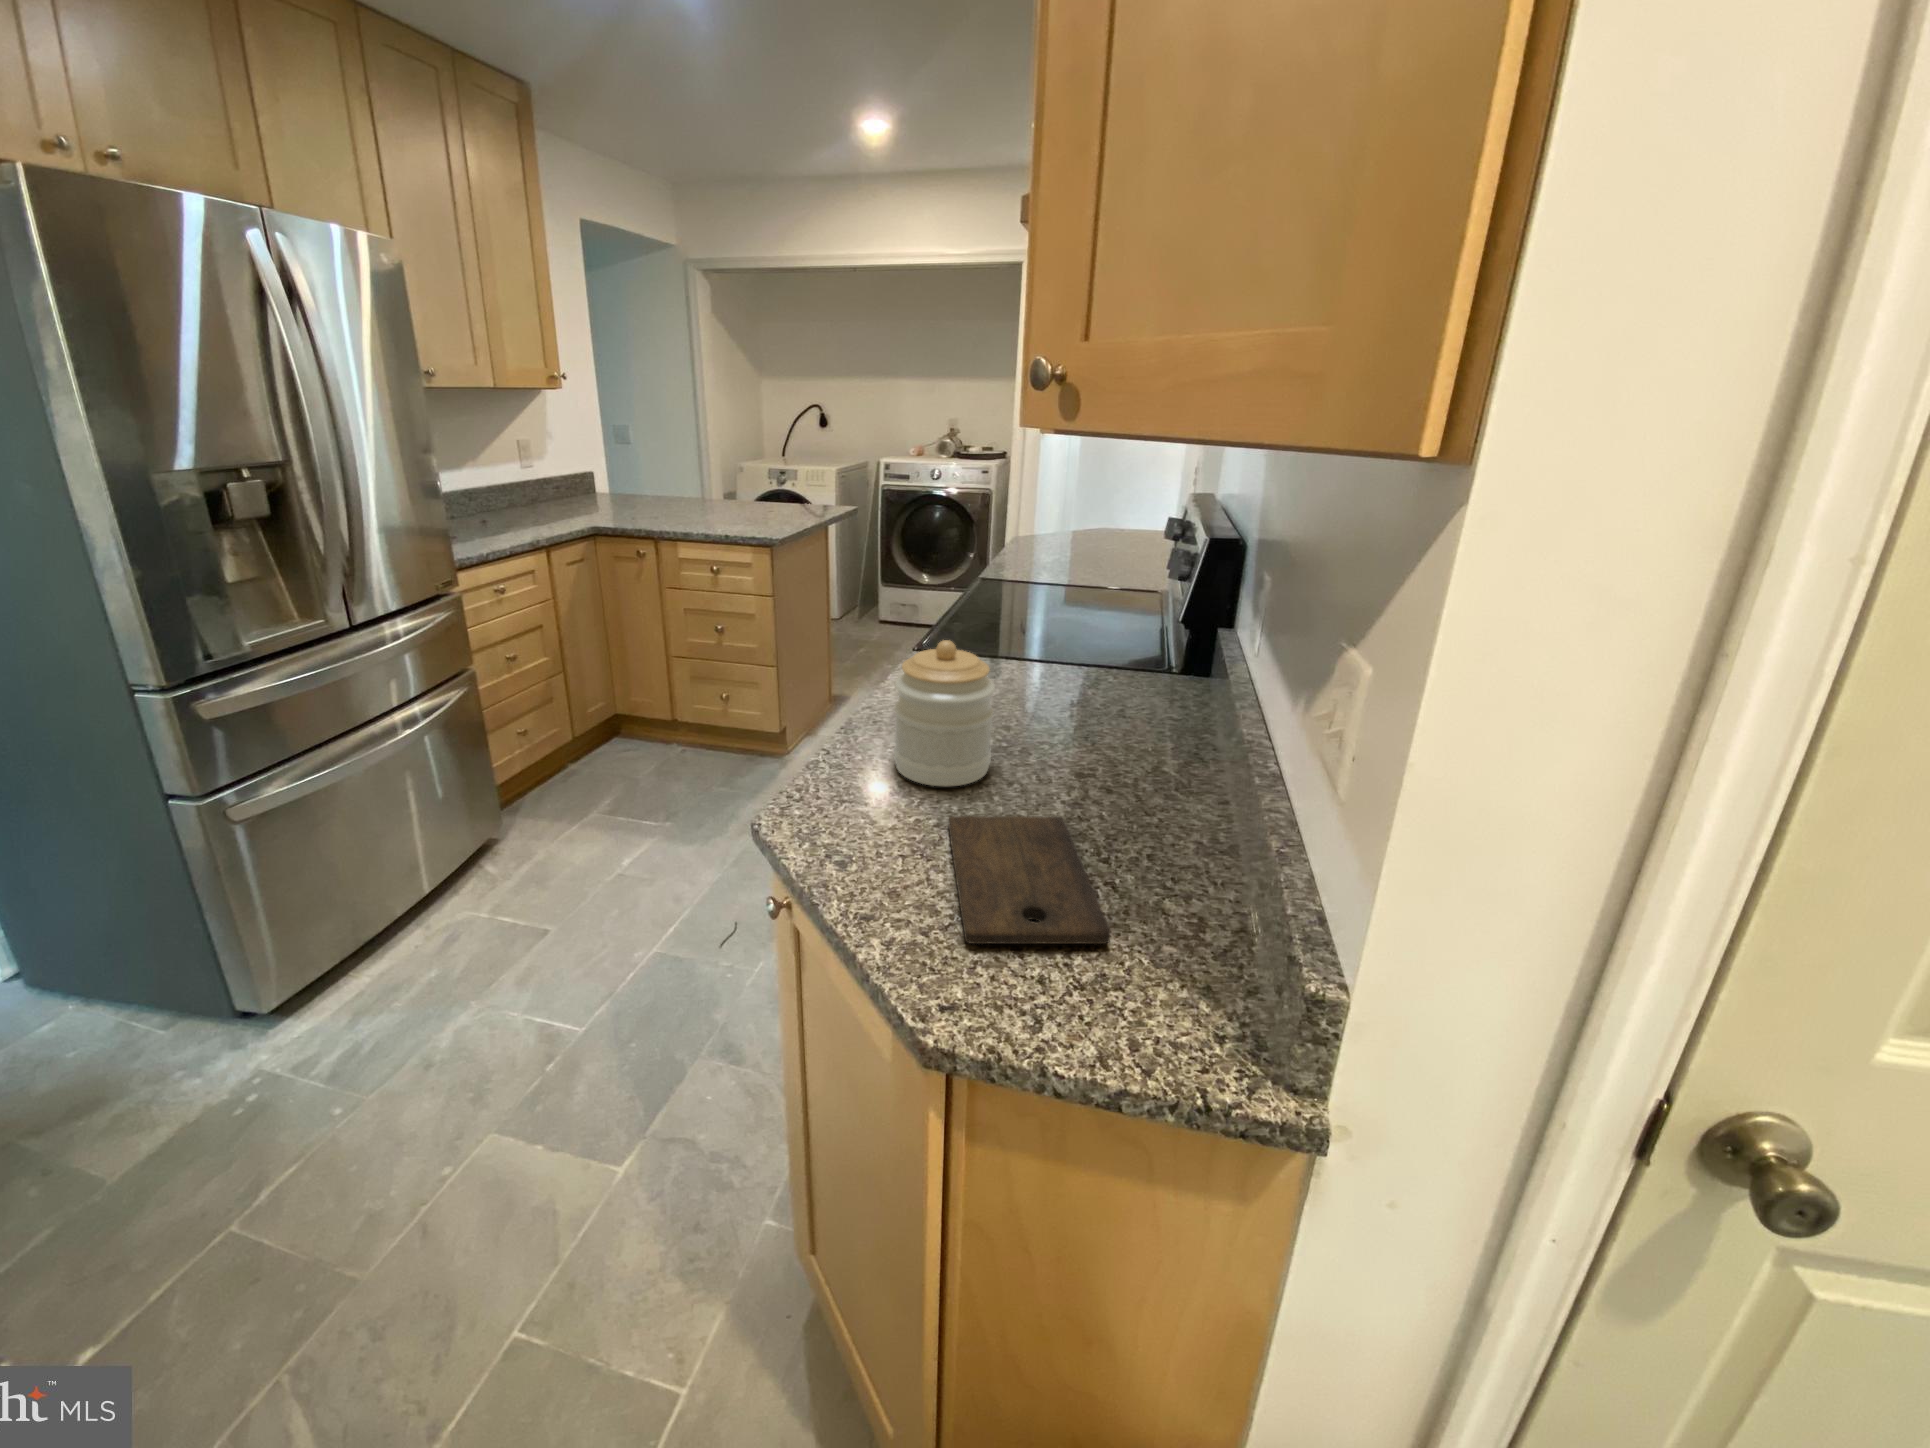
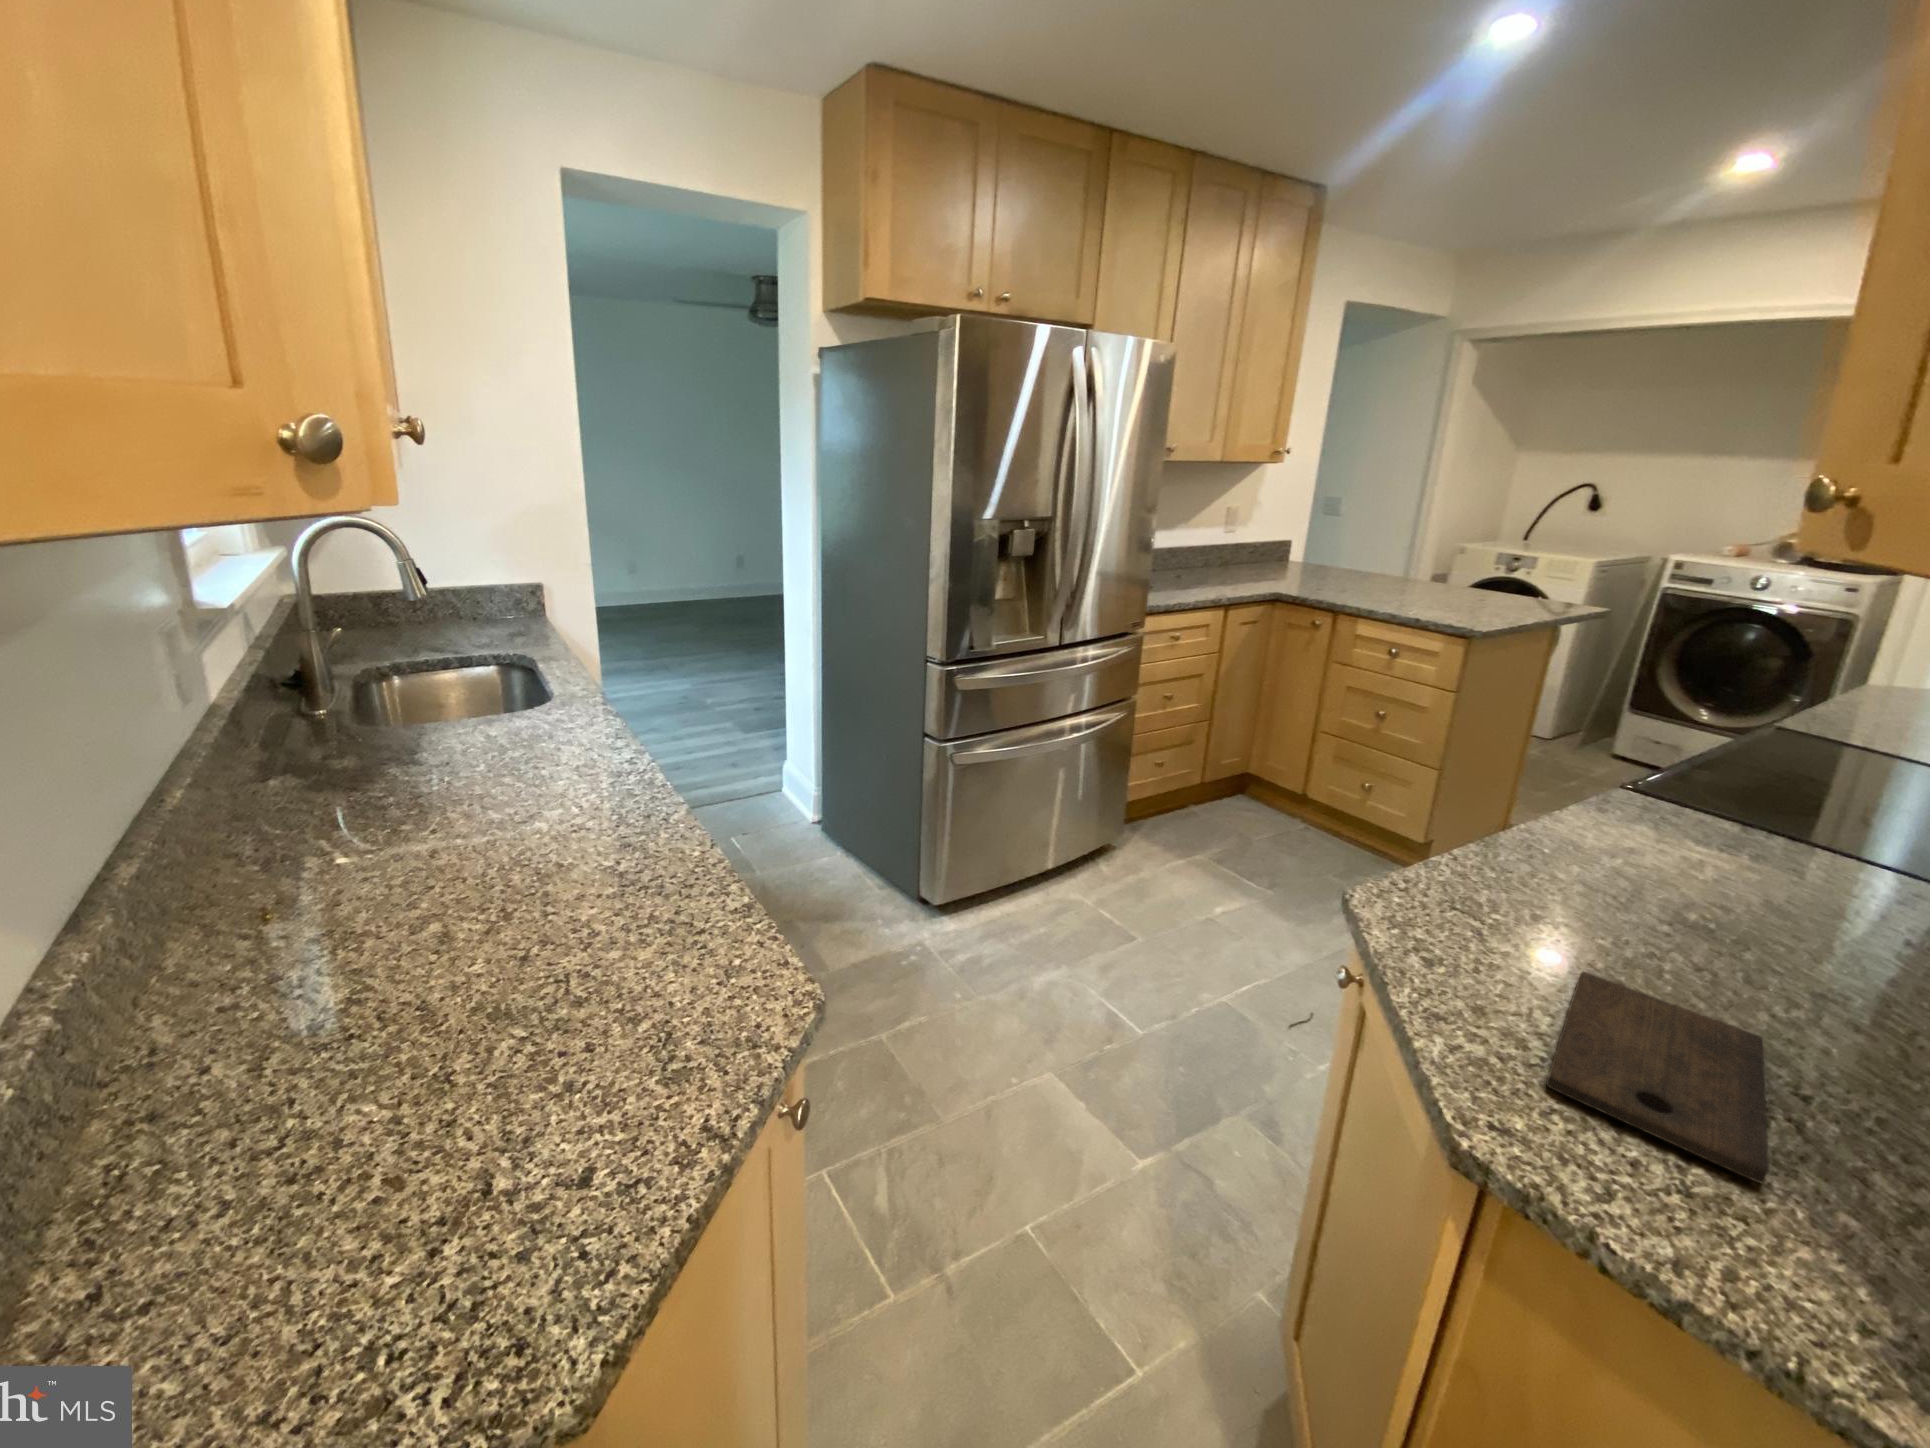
jar: present [894,640,995,787] -> none [1534,785,1706,954]

